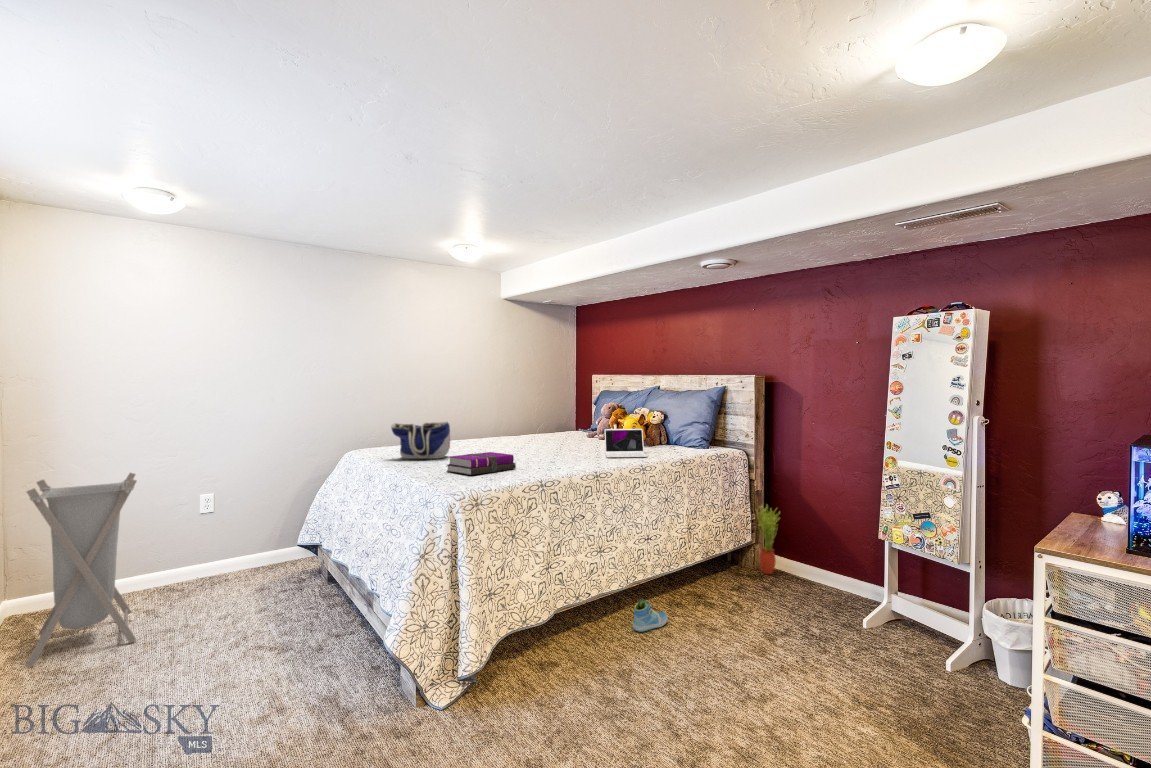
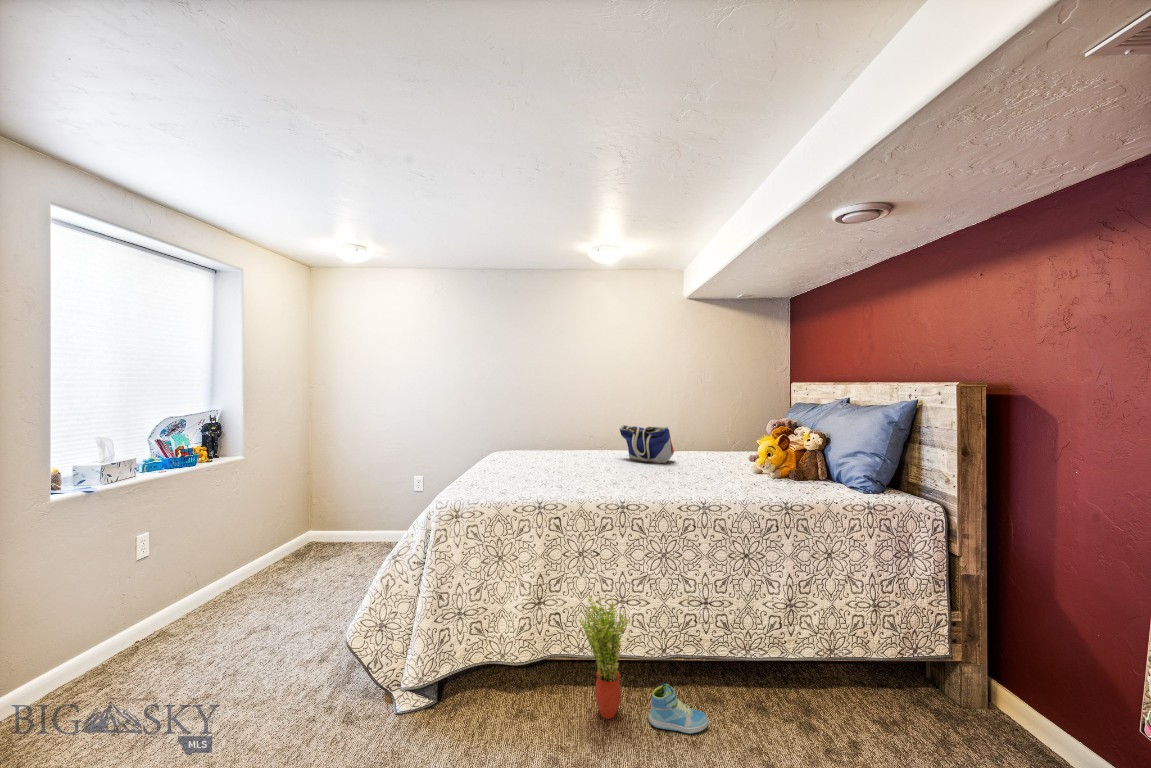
tote bag: present [391,422,450,459] -> present [619,425,674,463]
laptop: present [605,429,647,457] -> none [685,447,755,492]
notebook: present [447,452,516,475] -> none [499,461,556,483]
laundry hamper: present [26,473,137,666] -> none [303,445,375,561]
potted plant: present [757,506,780,574] -> present [579,595,629,719]

